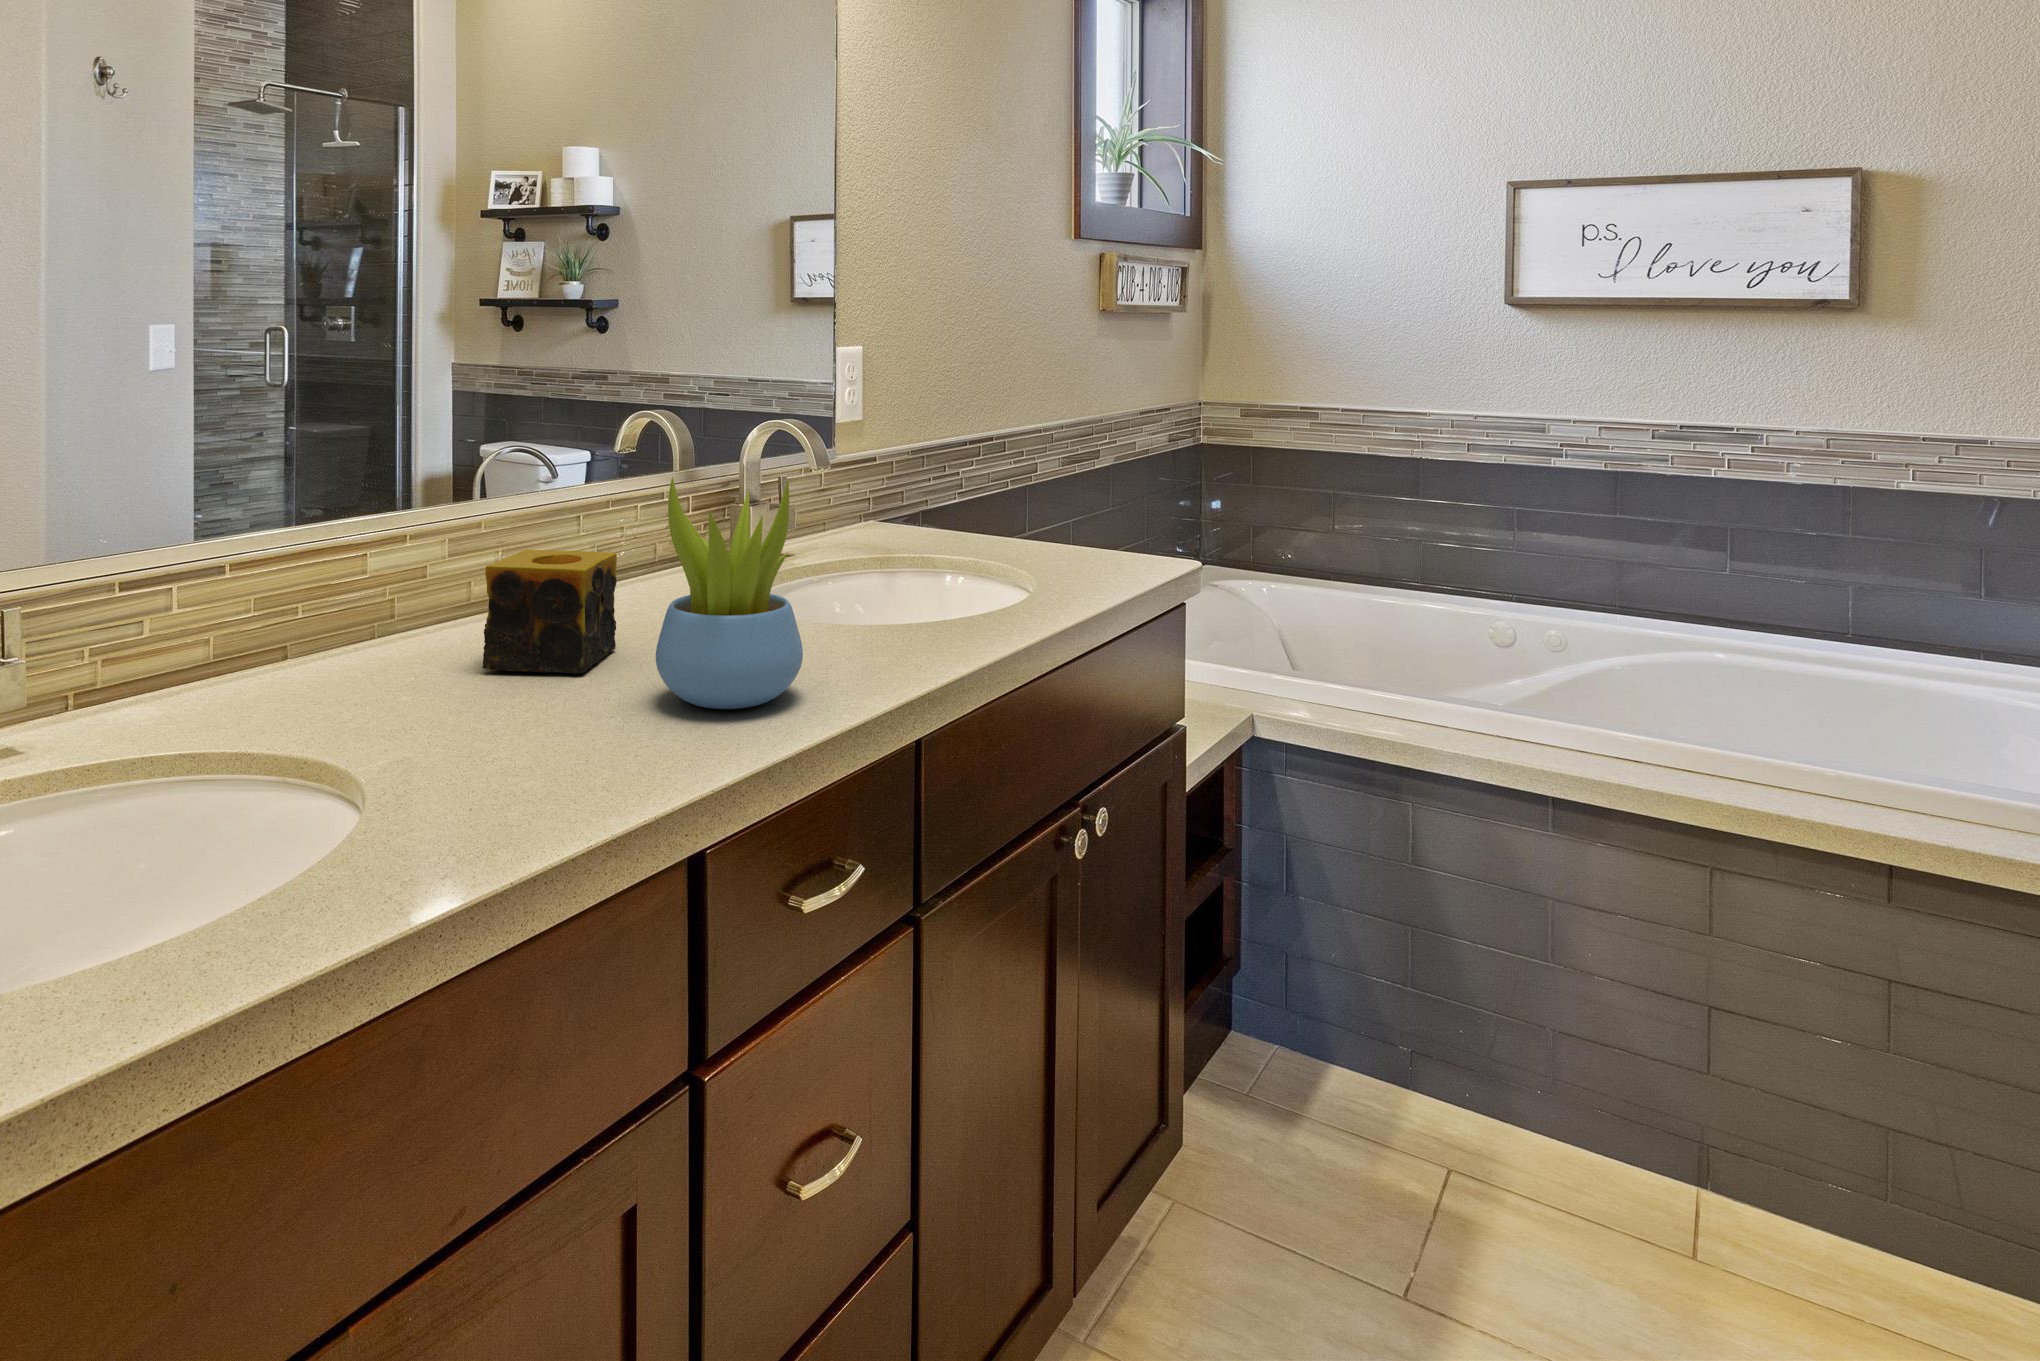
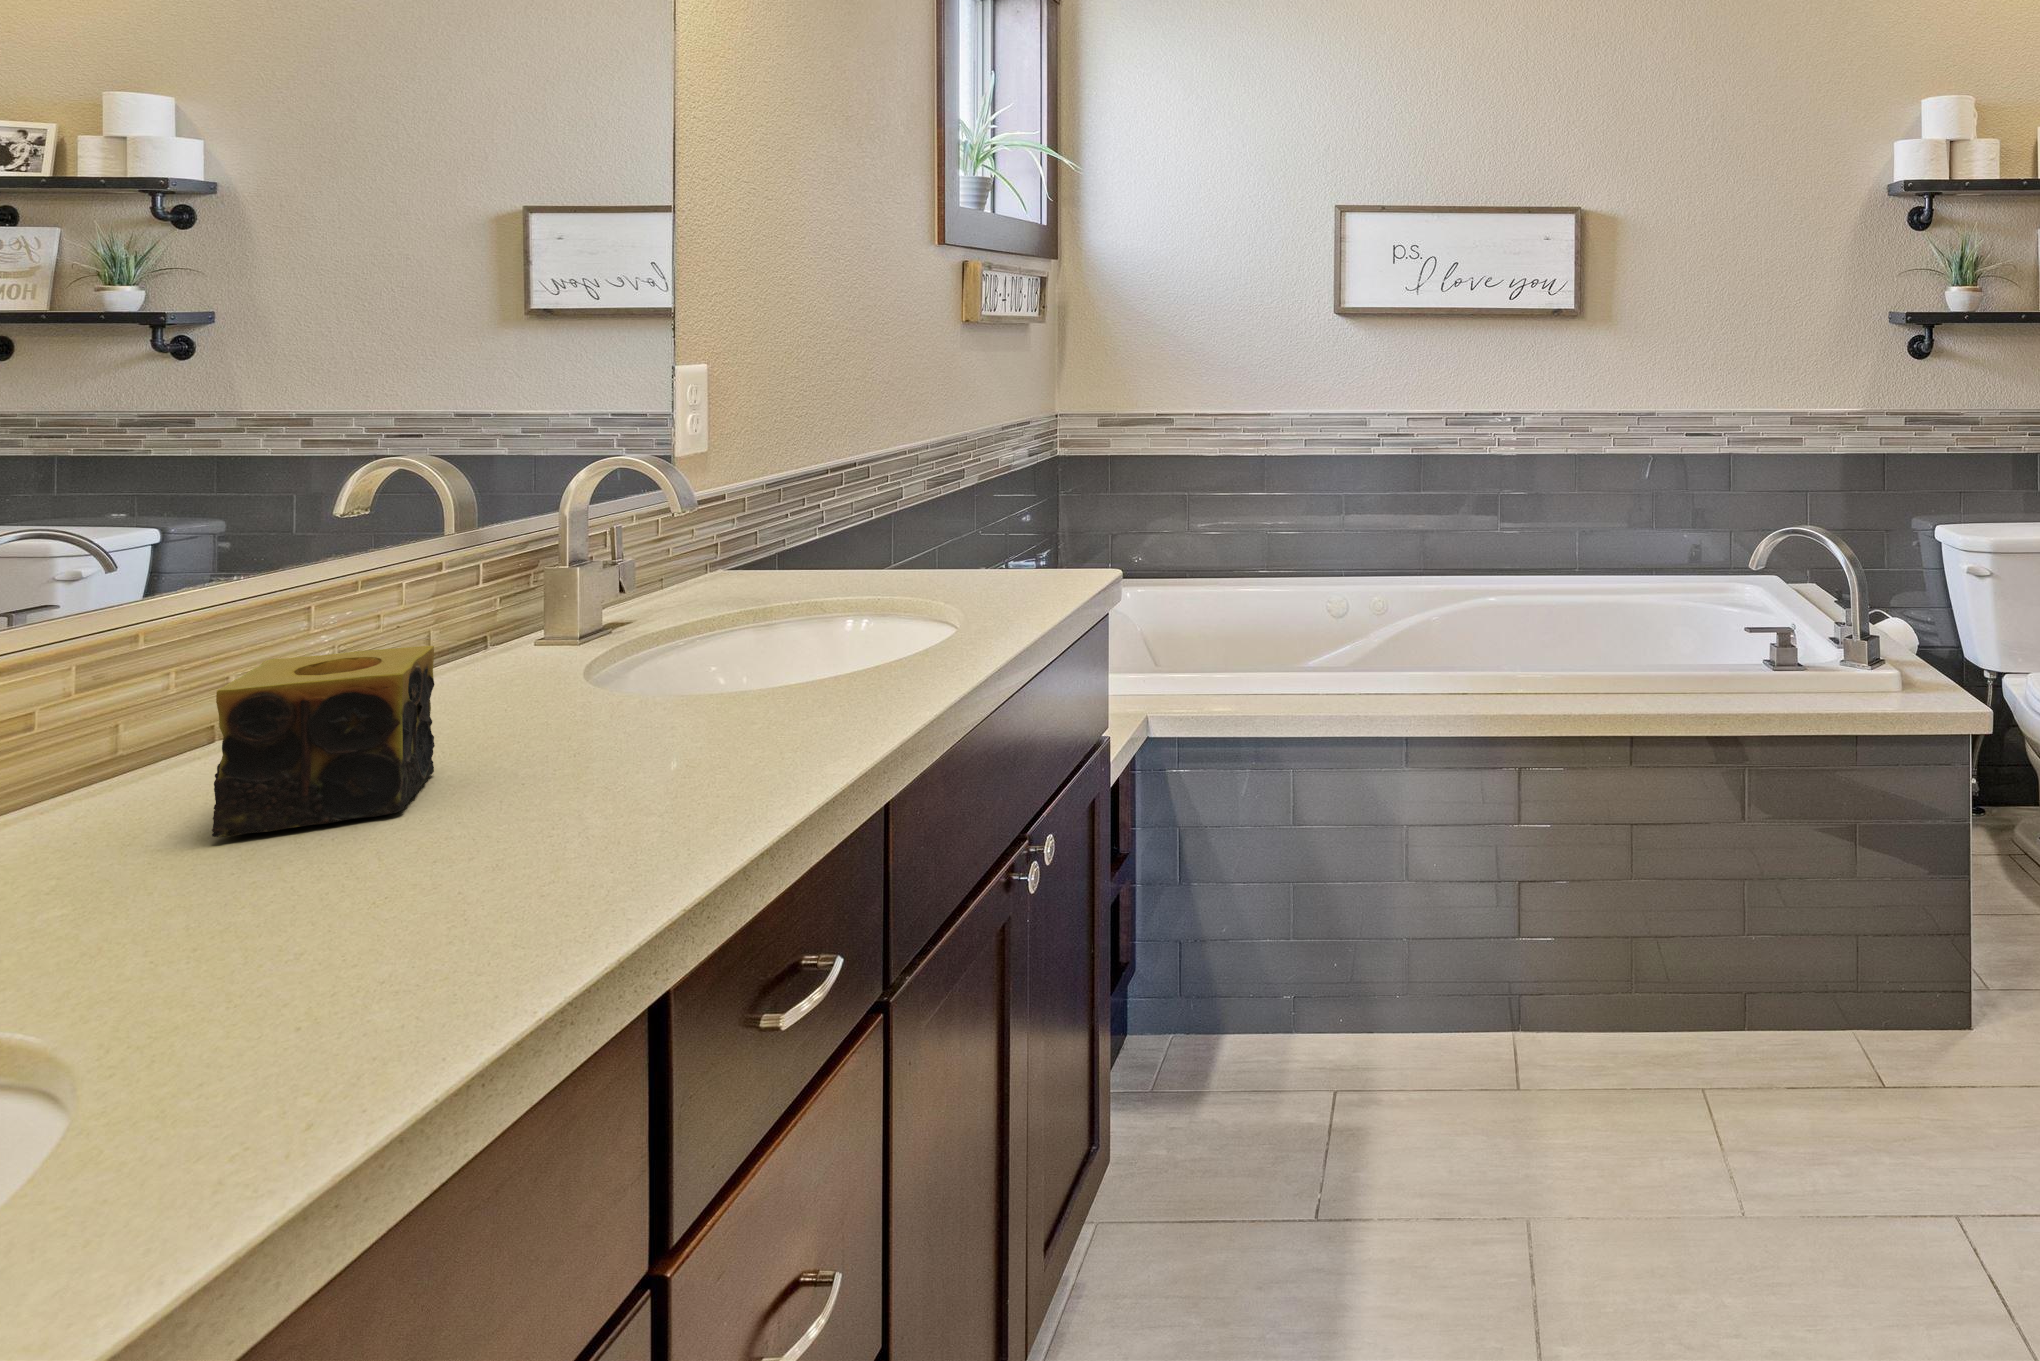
succulent plant: present [656,477,803,709] -> none [543,525,755,818]

